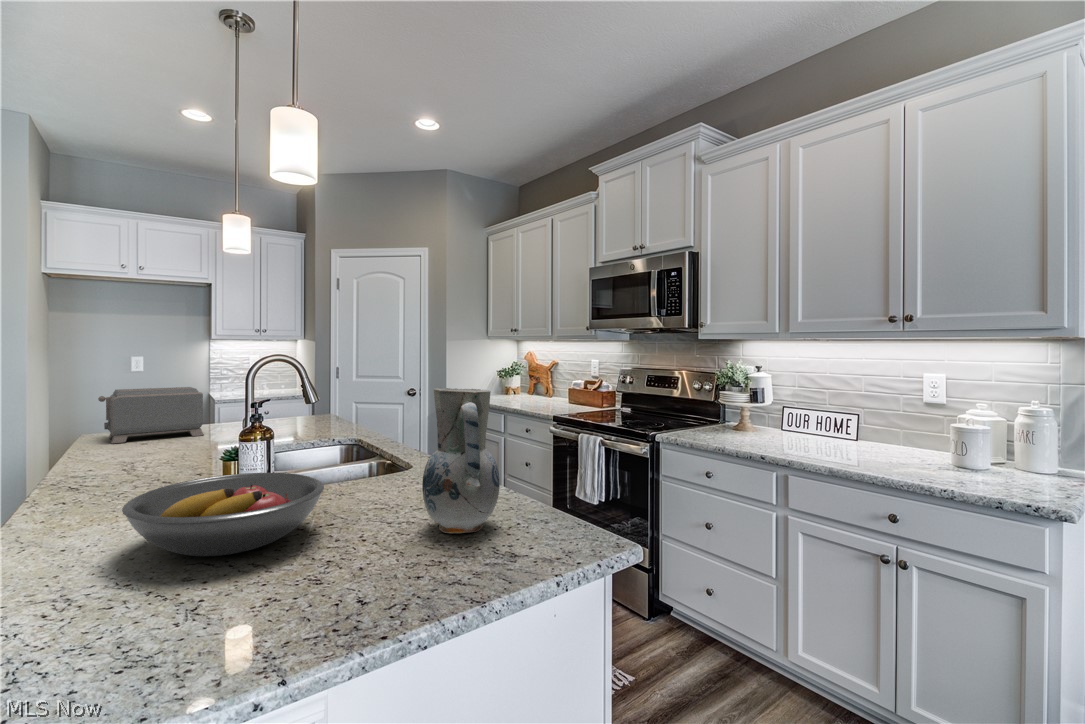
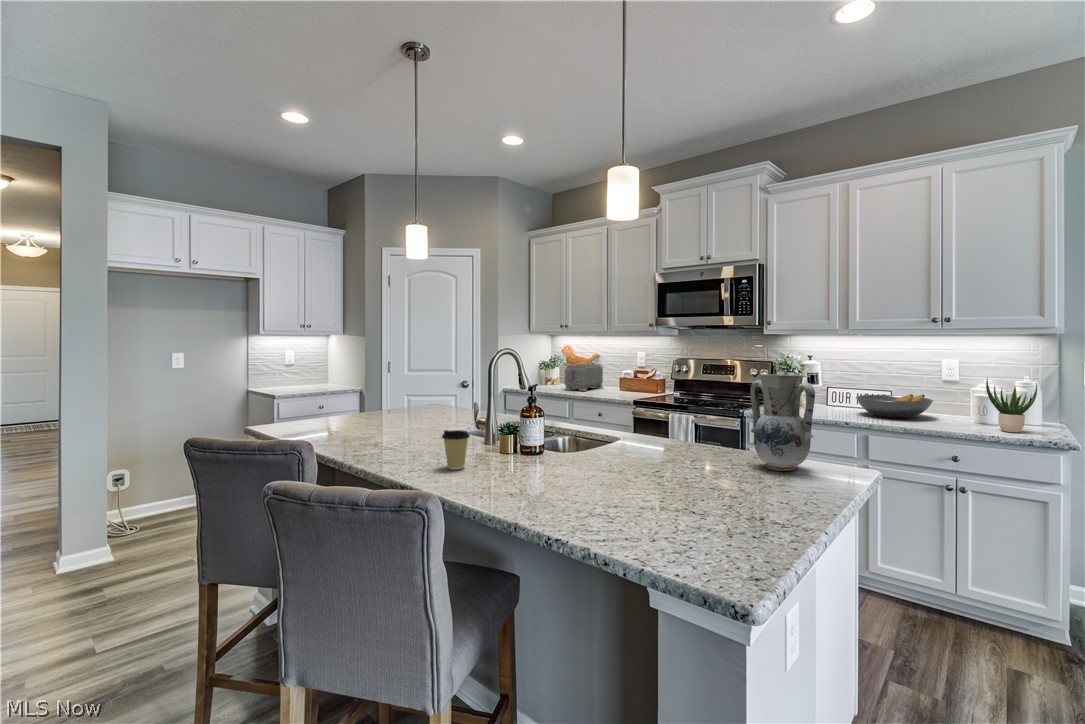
toaster: present [98,387,204,443] -> present [565,364,603,391]
potted plant: none [945,399,1023,485] -> present [986,377,1037,432]
coffee cup: none [53,450,100,501] -> present [442,430,470,470]
fruit bowl: present [122,473,324,556] -> present [856,394,933,418]

